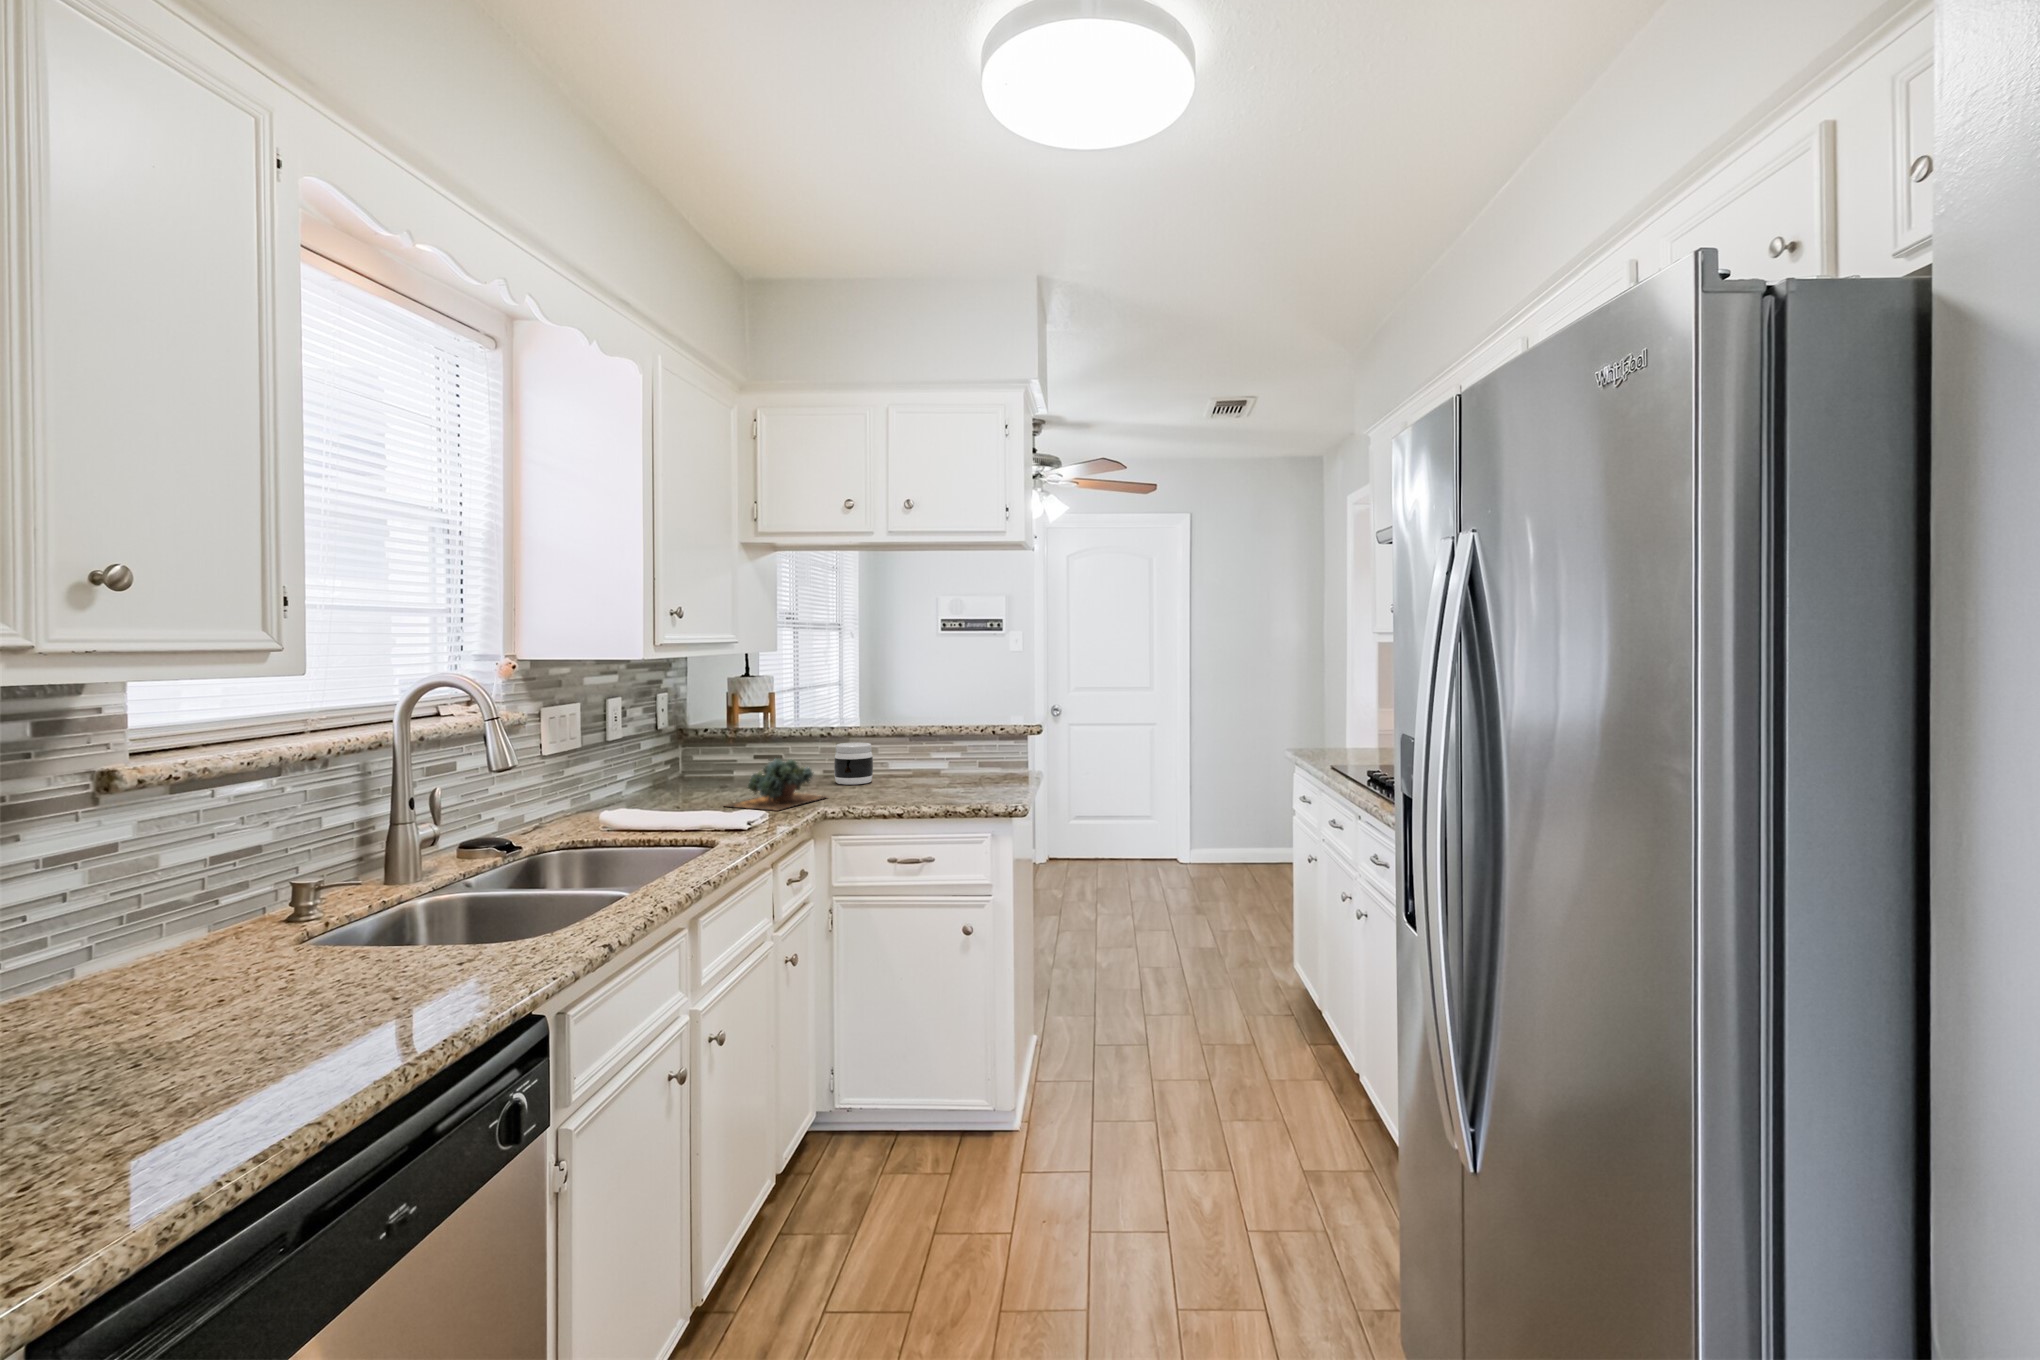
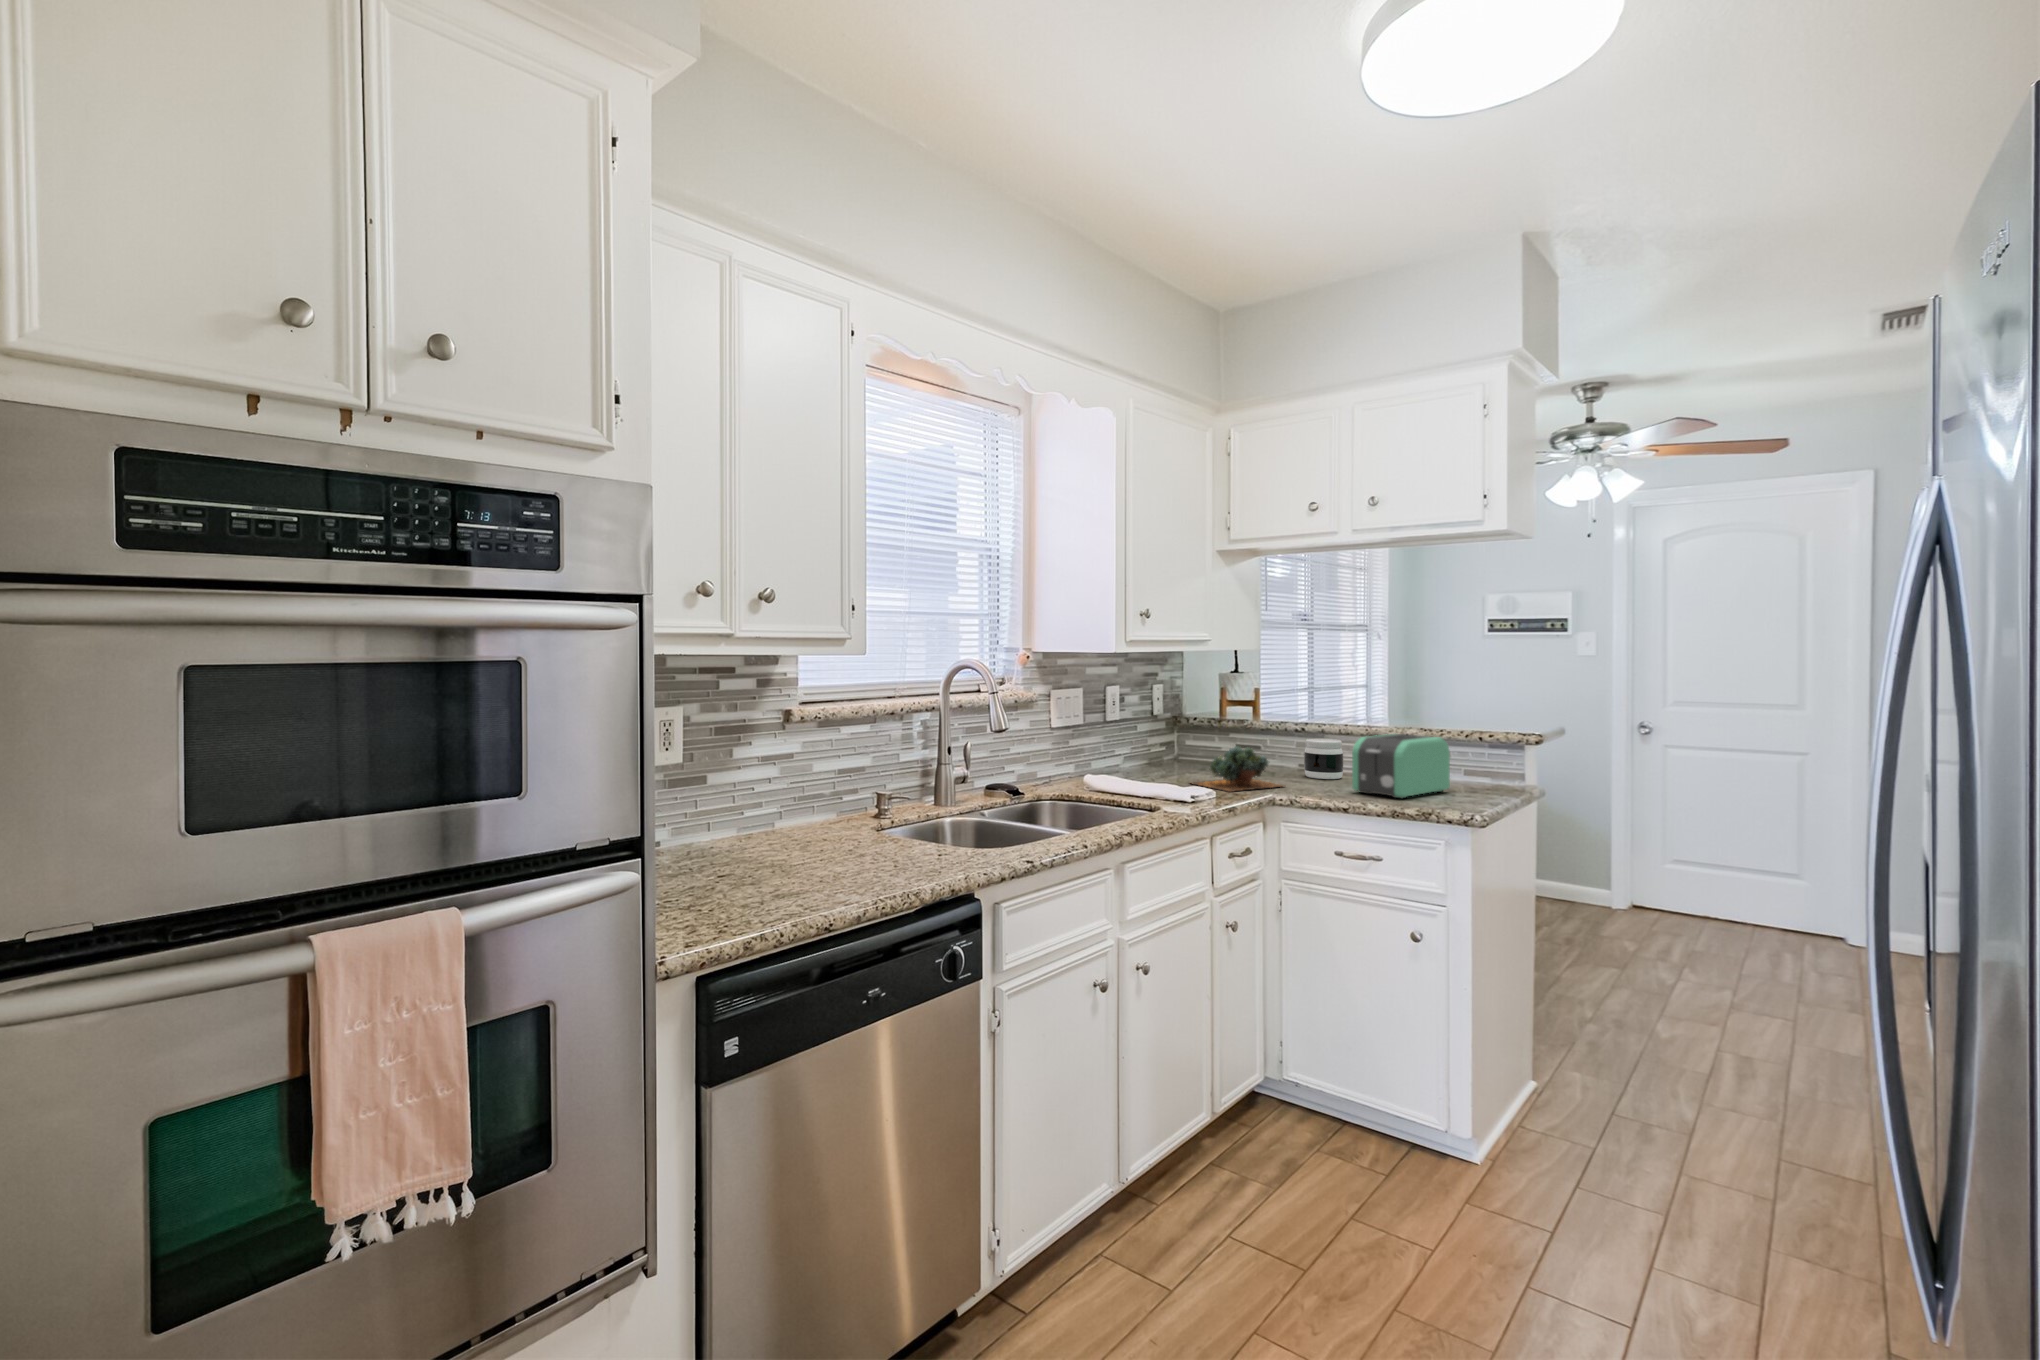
toaster: none [895,733,974,797] -> present [1352,734,1450,798]

